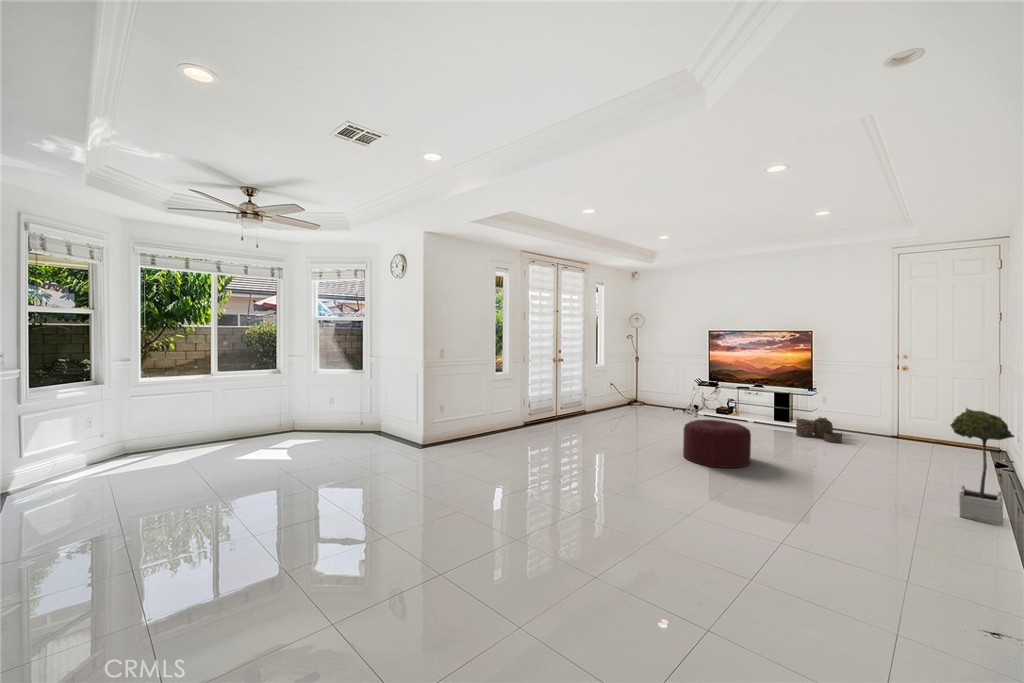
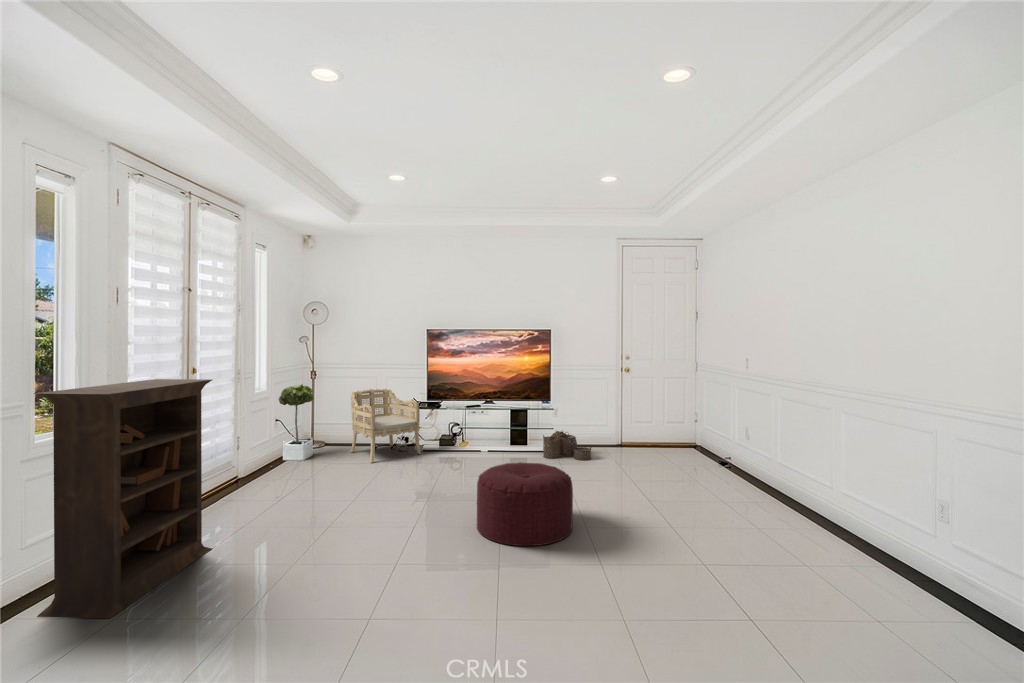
bookcase: none [501,355,560,442] -> present [34,379,212,618]
armchair: none [655,371,700,418] -> present [351,389,421,463]
potted tree: present [950,408,1015,526] -> present [279,384,314,460]

